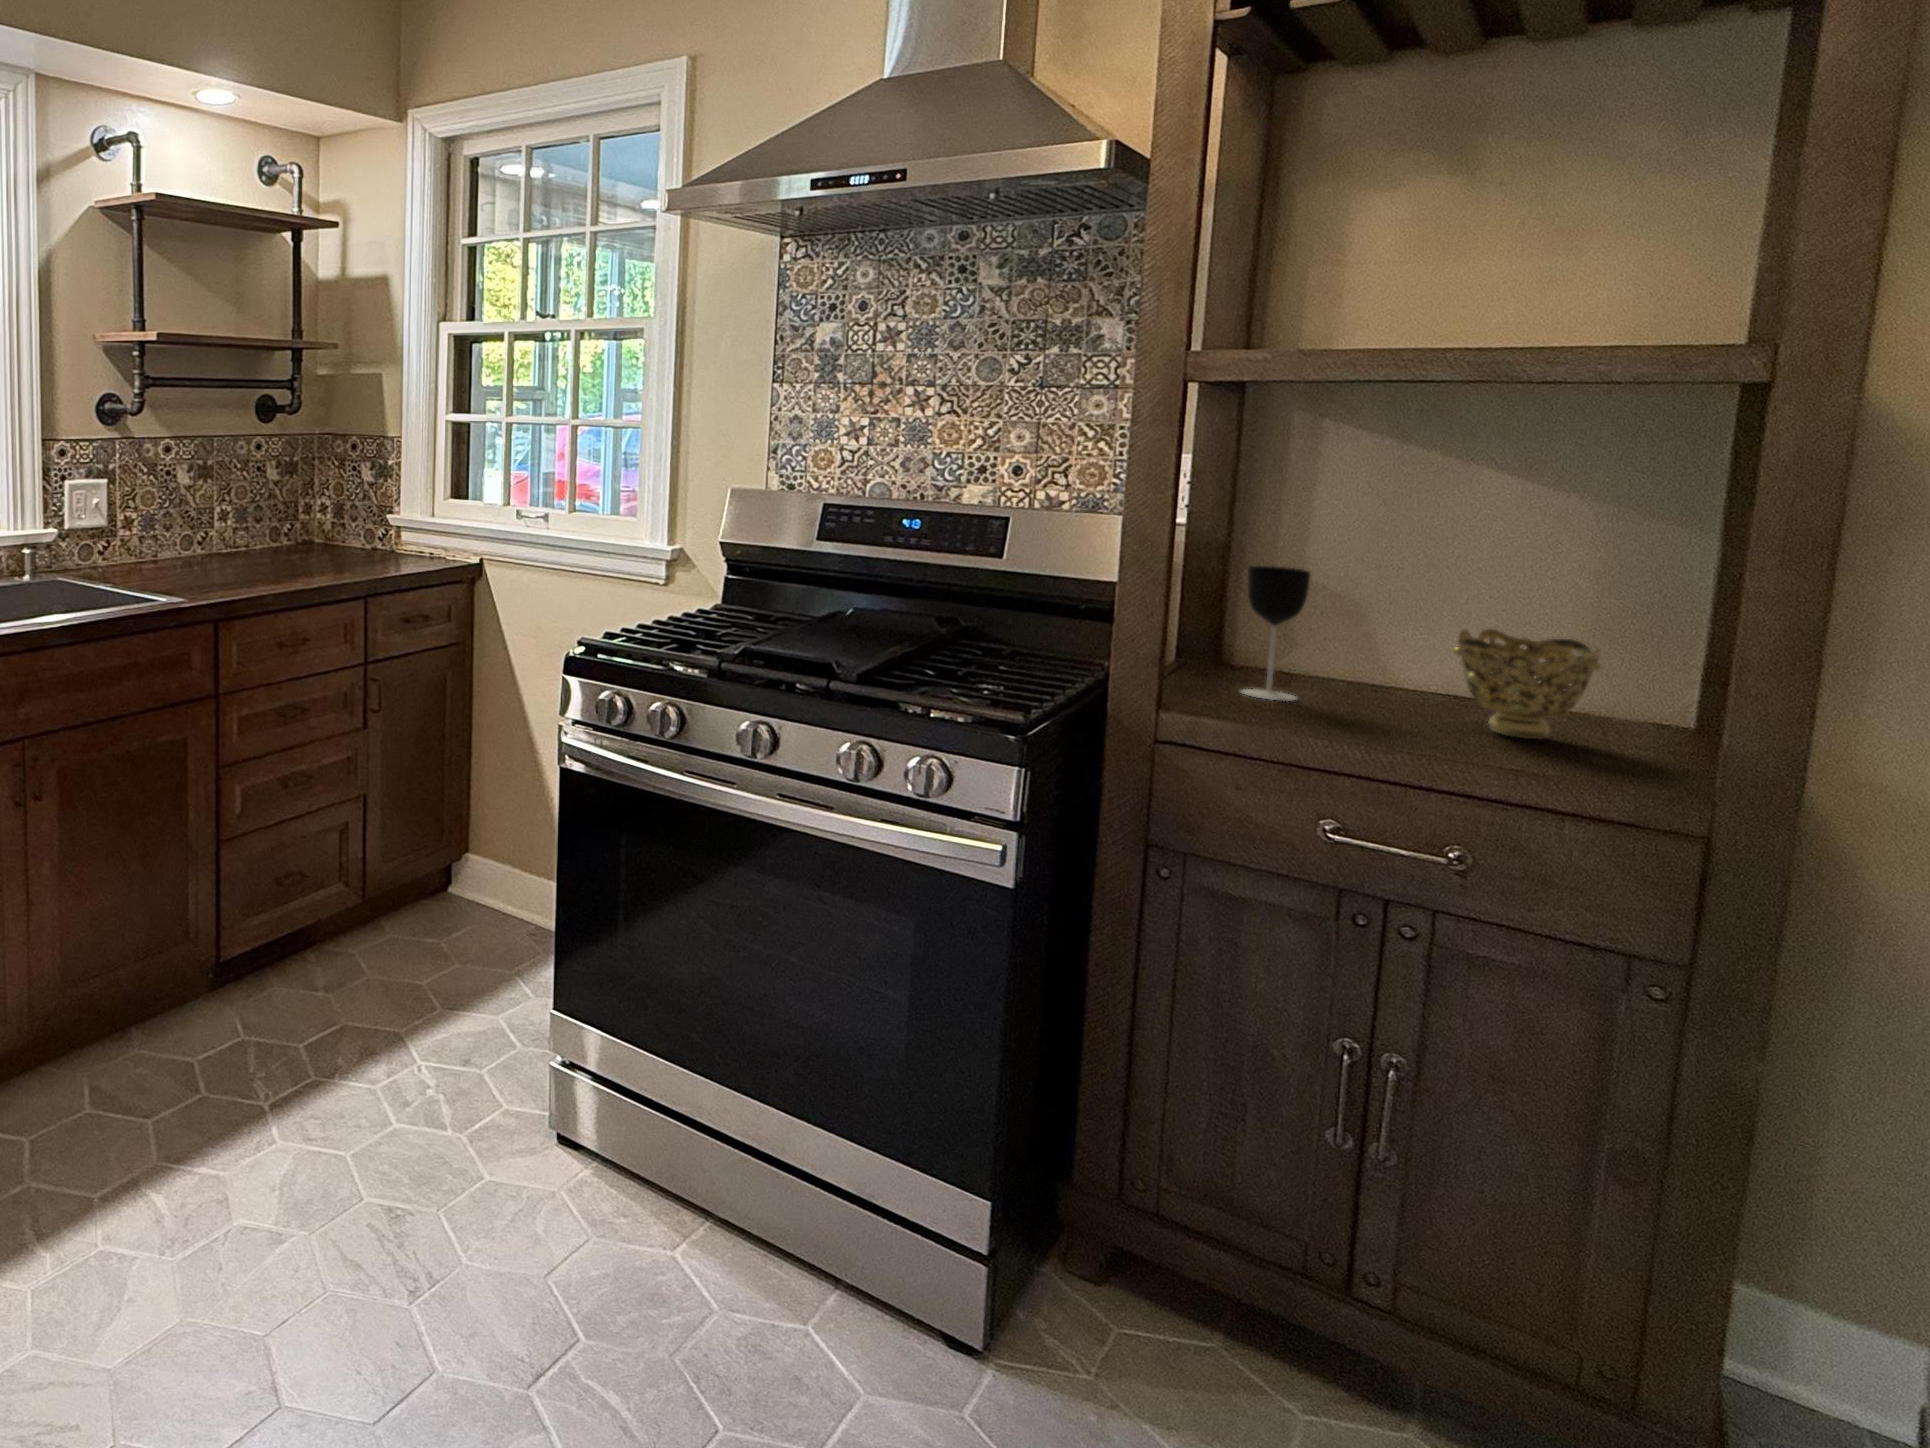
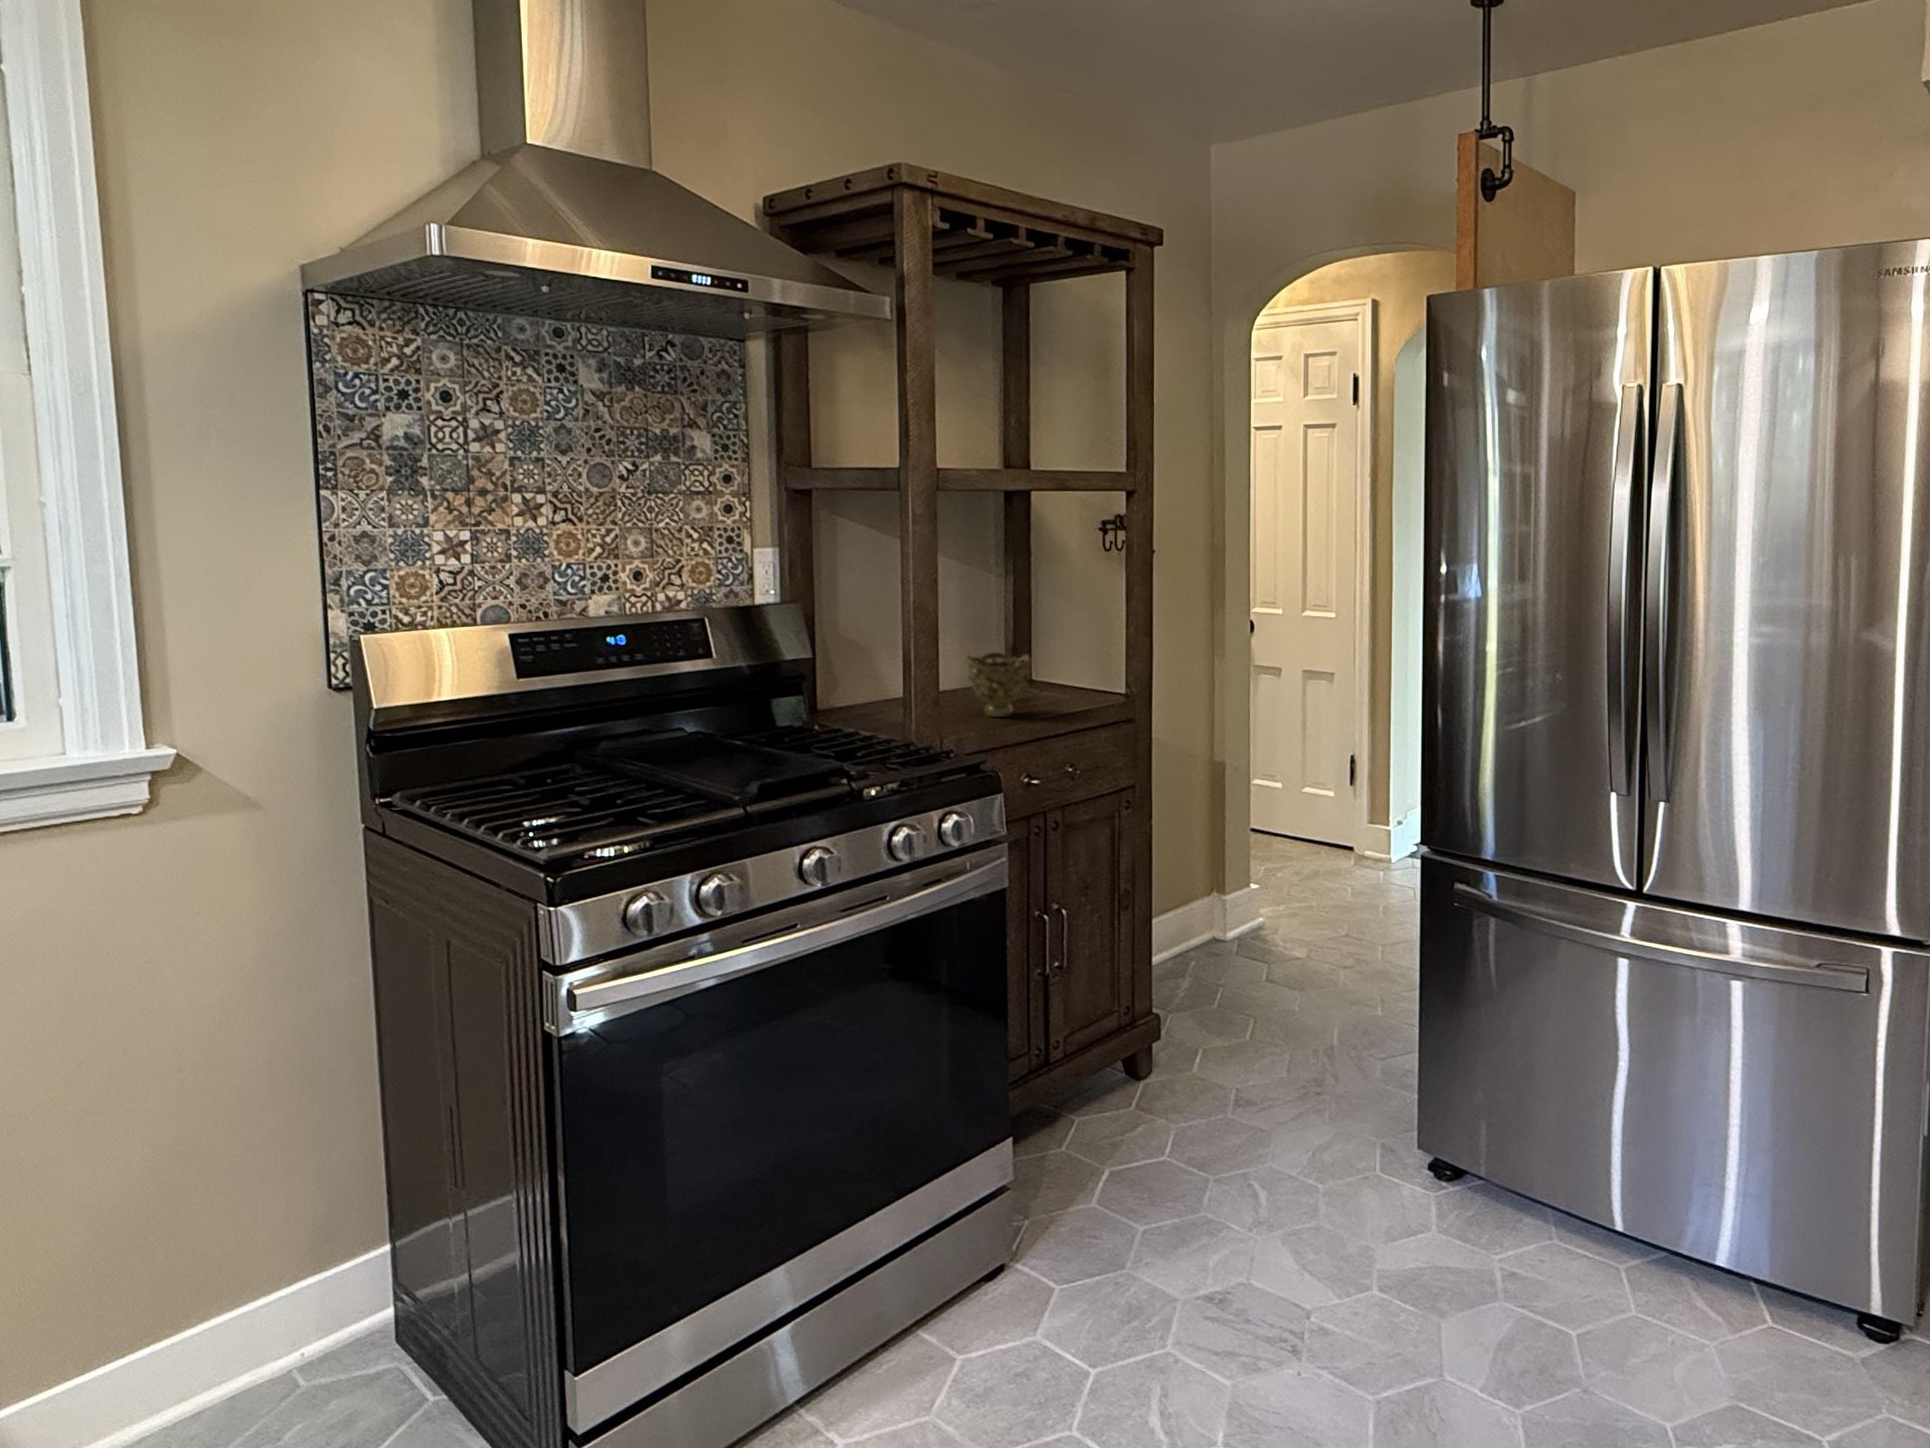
wine glass: present [1241,566,1311,701] -> none [885,636,926,735]

